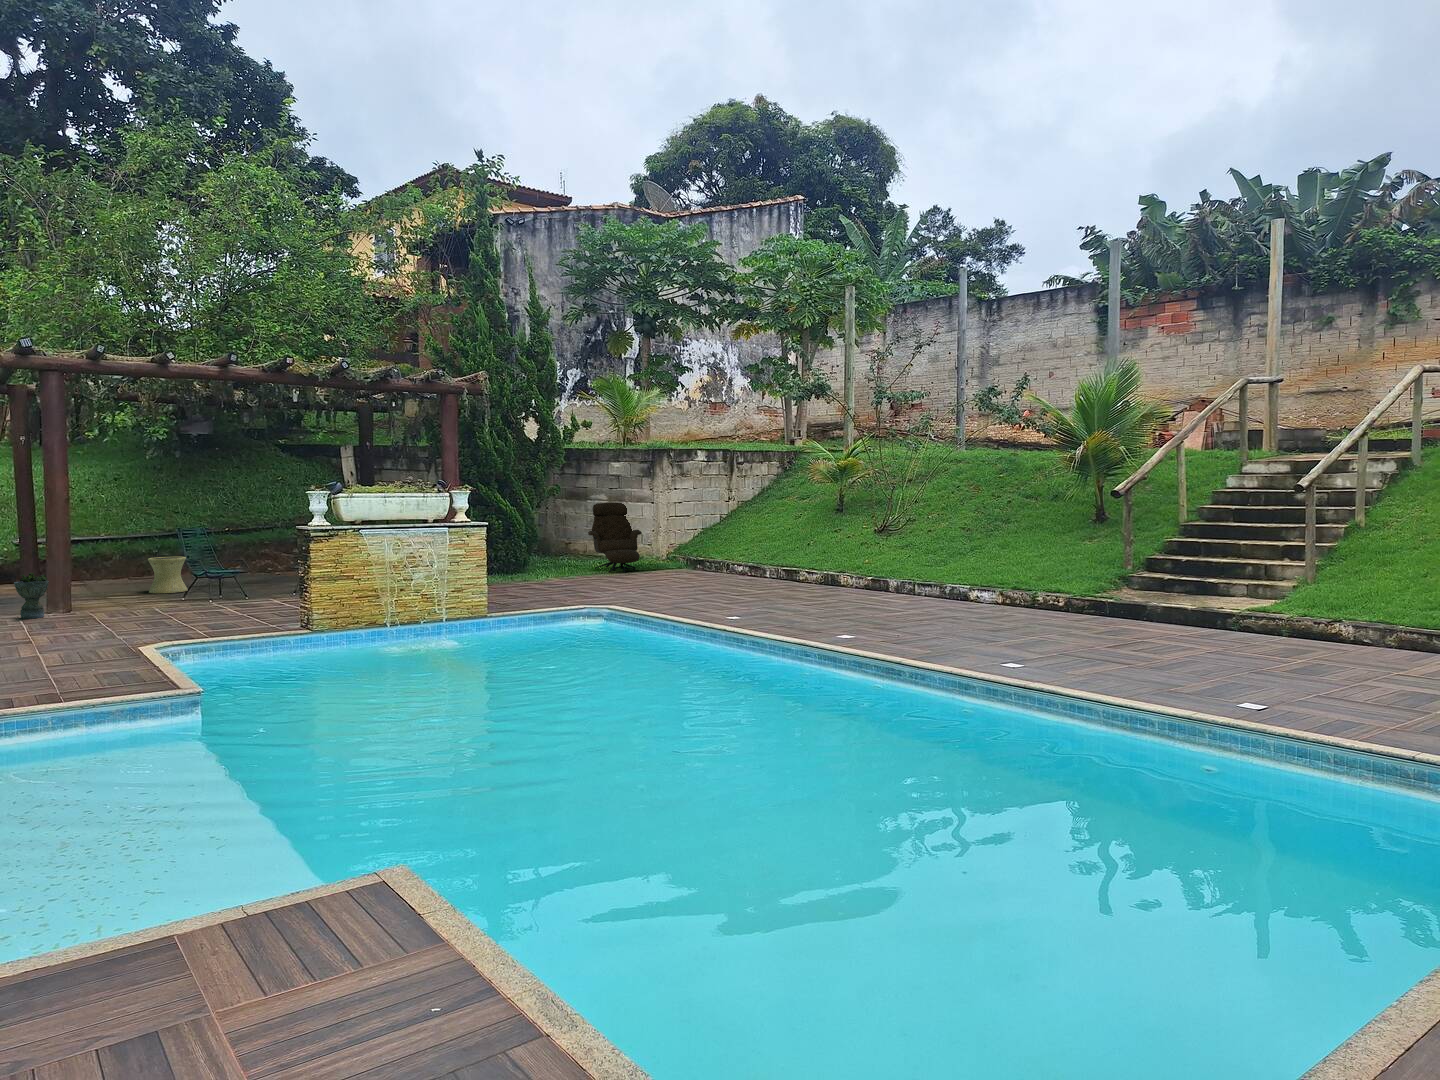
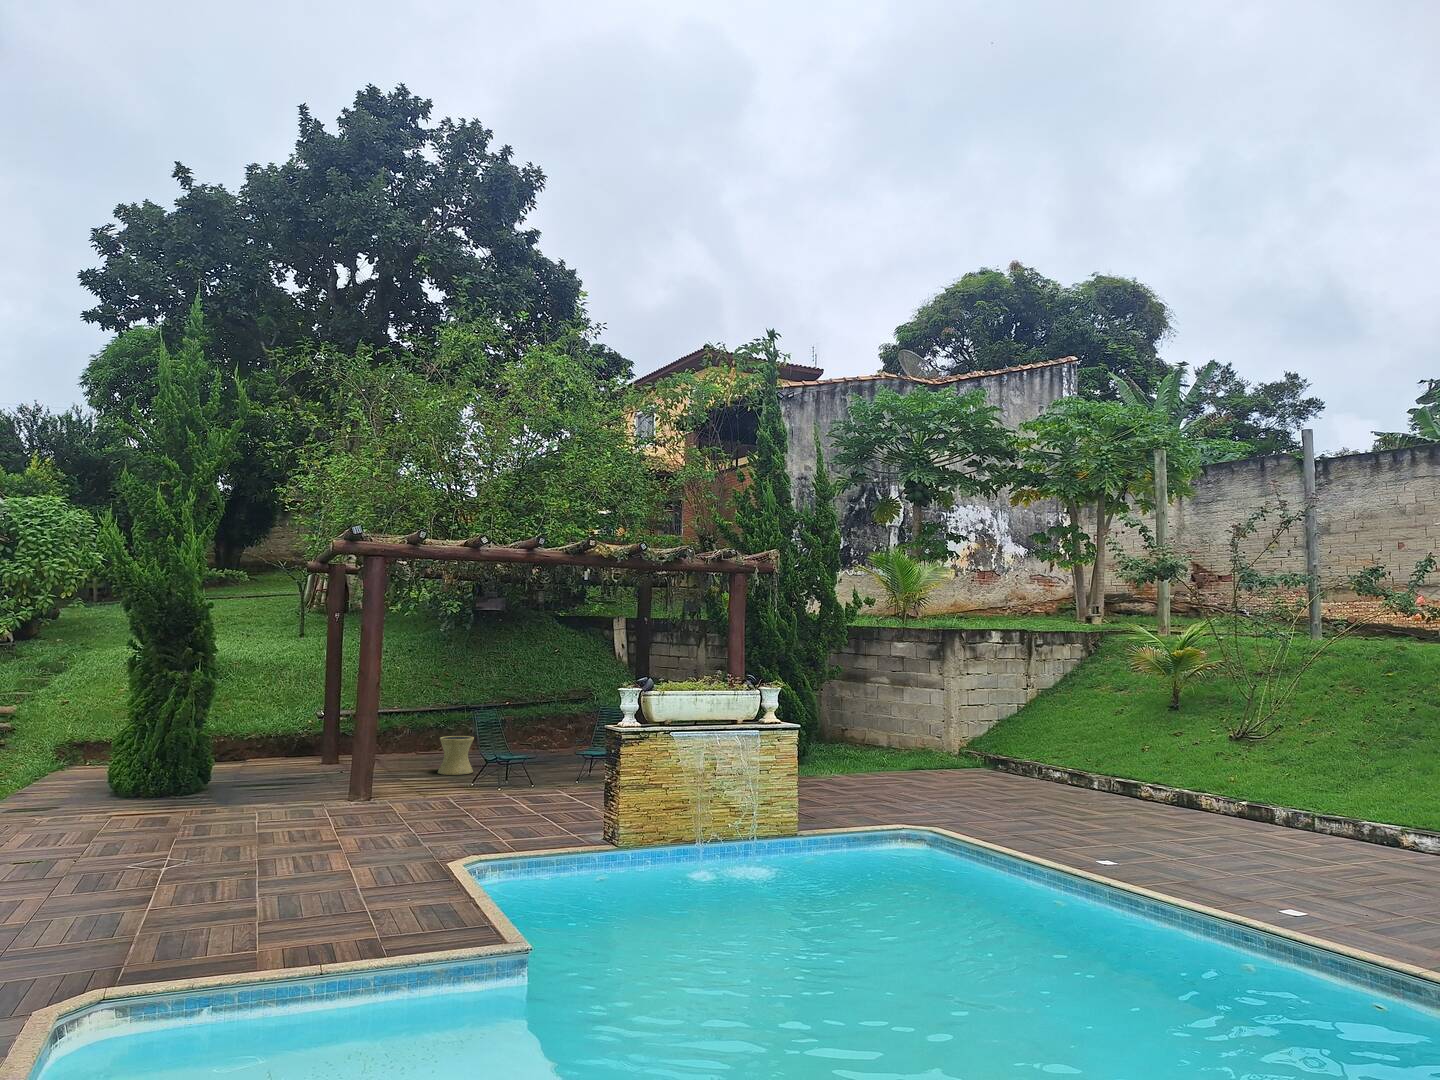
lounge chair: present [588,502,642,573] -> none [872,689,934,772]
planter: present [14,573,49,619] -> none [329,758,359,805]

